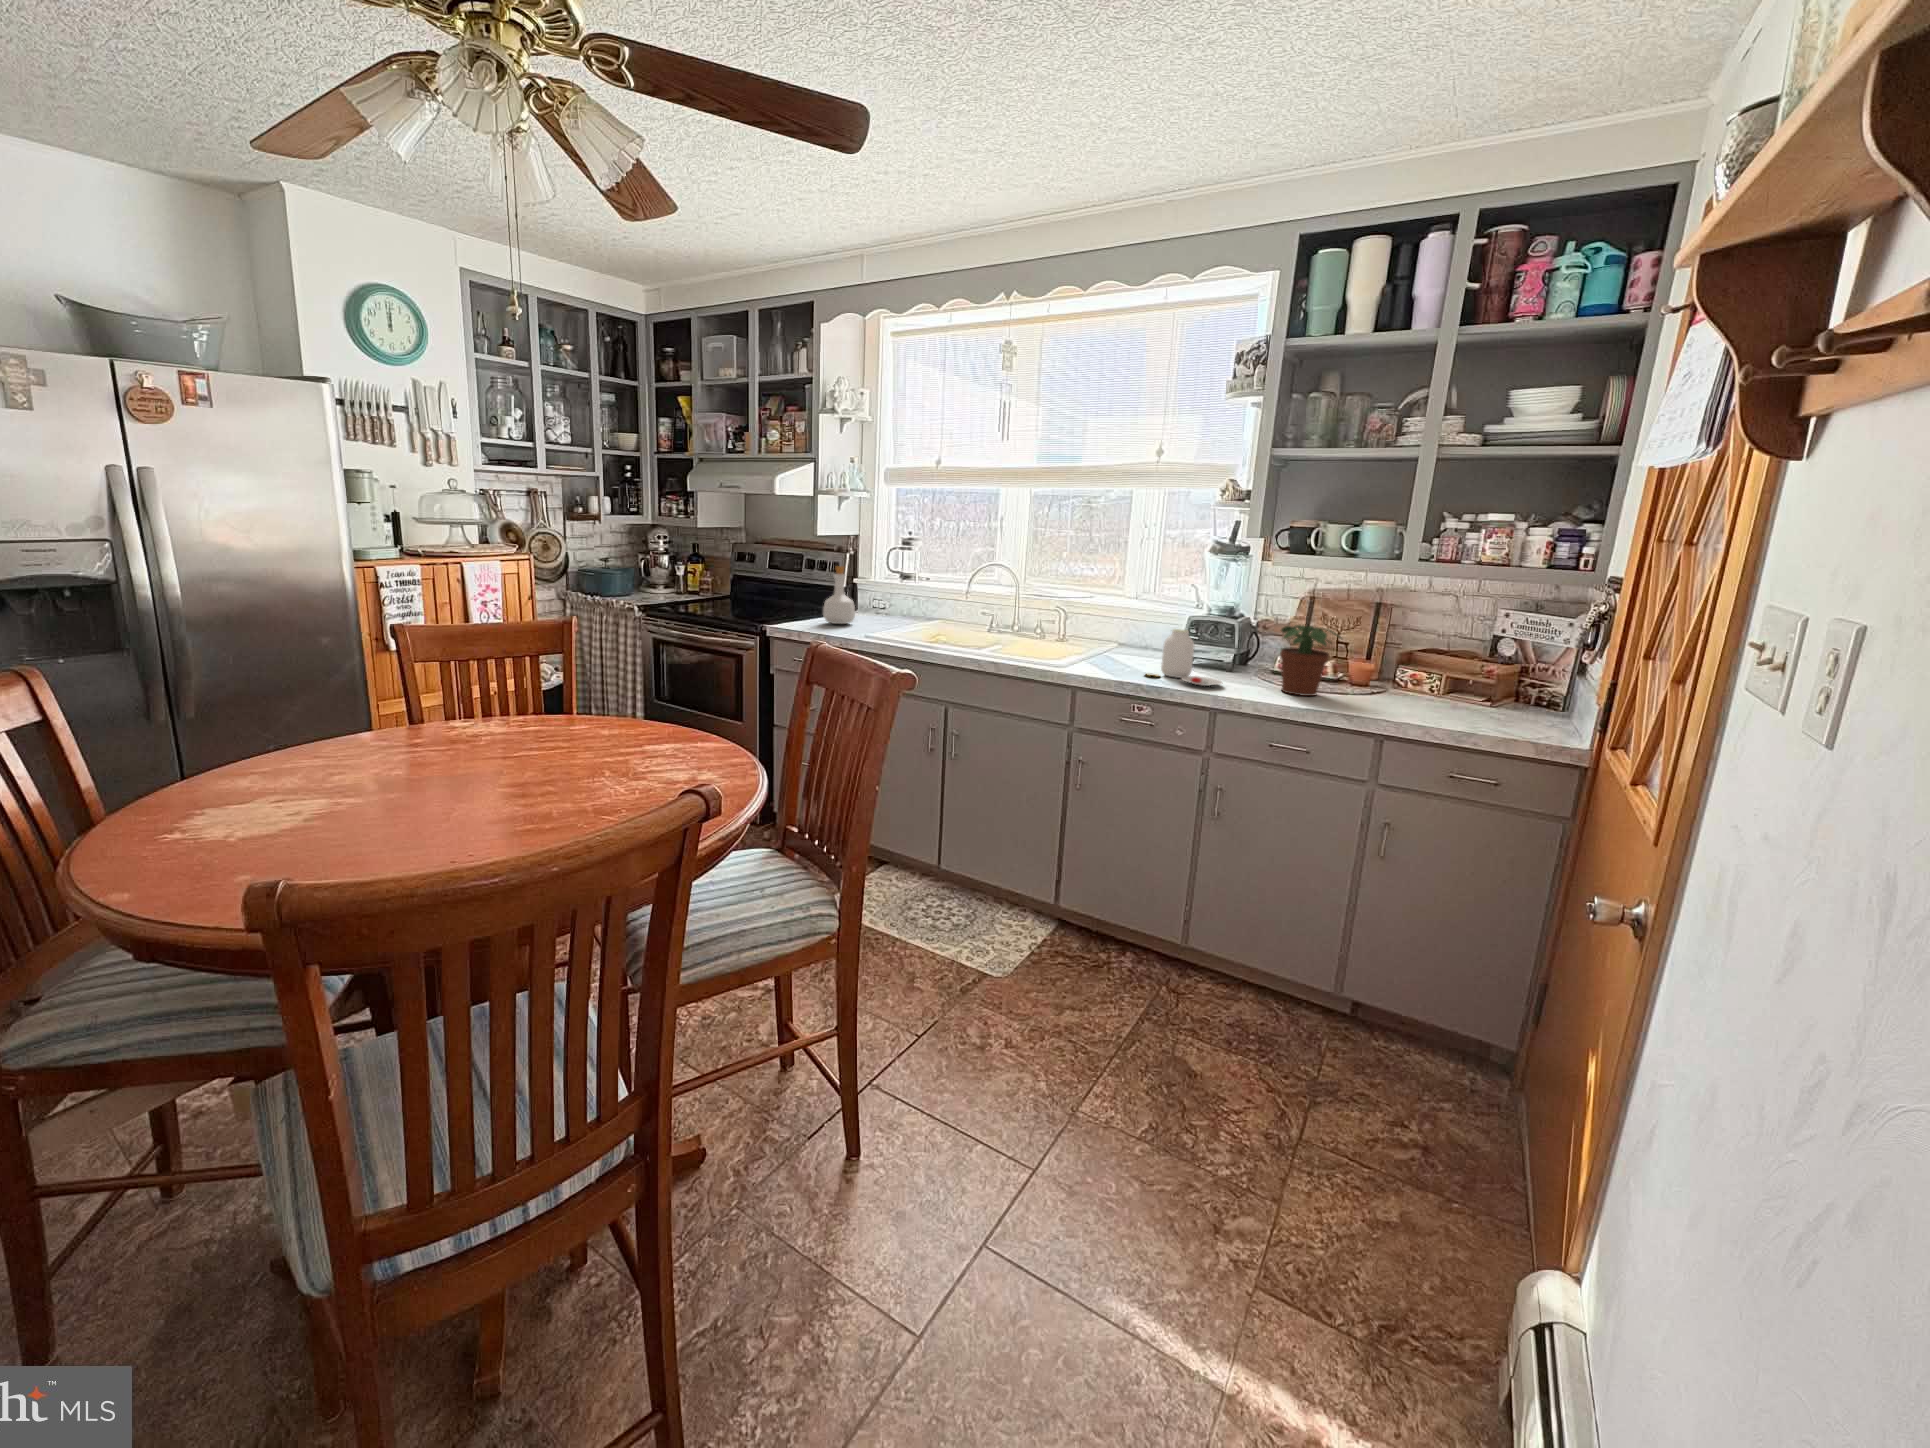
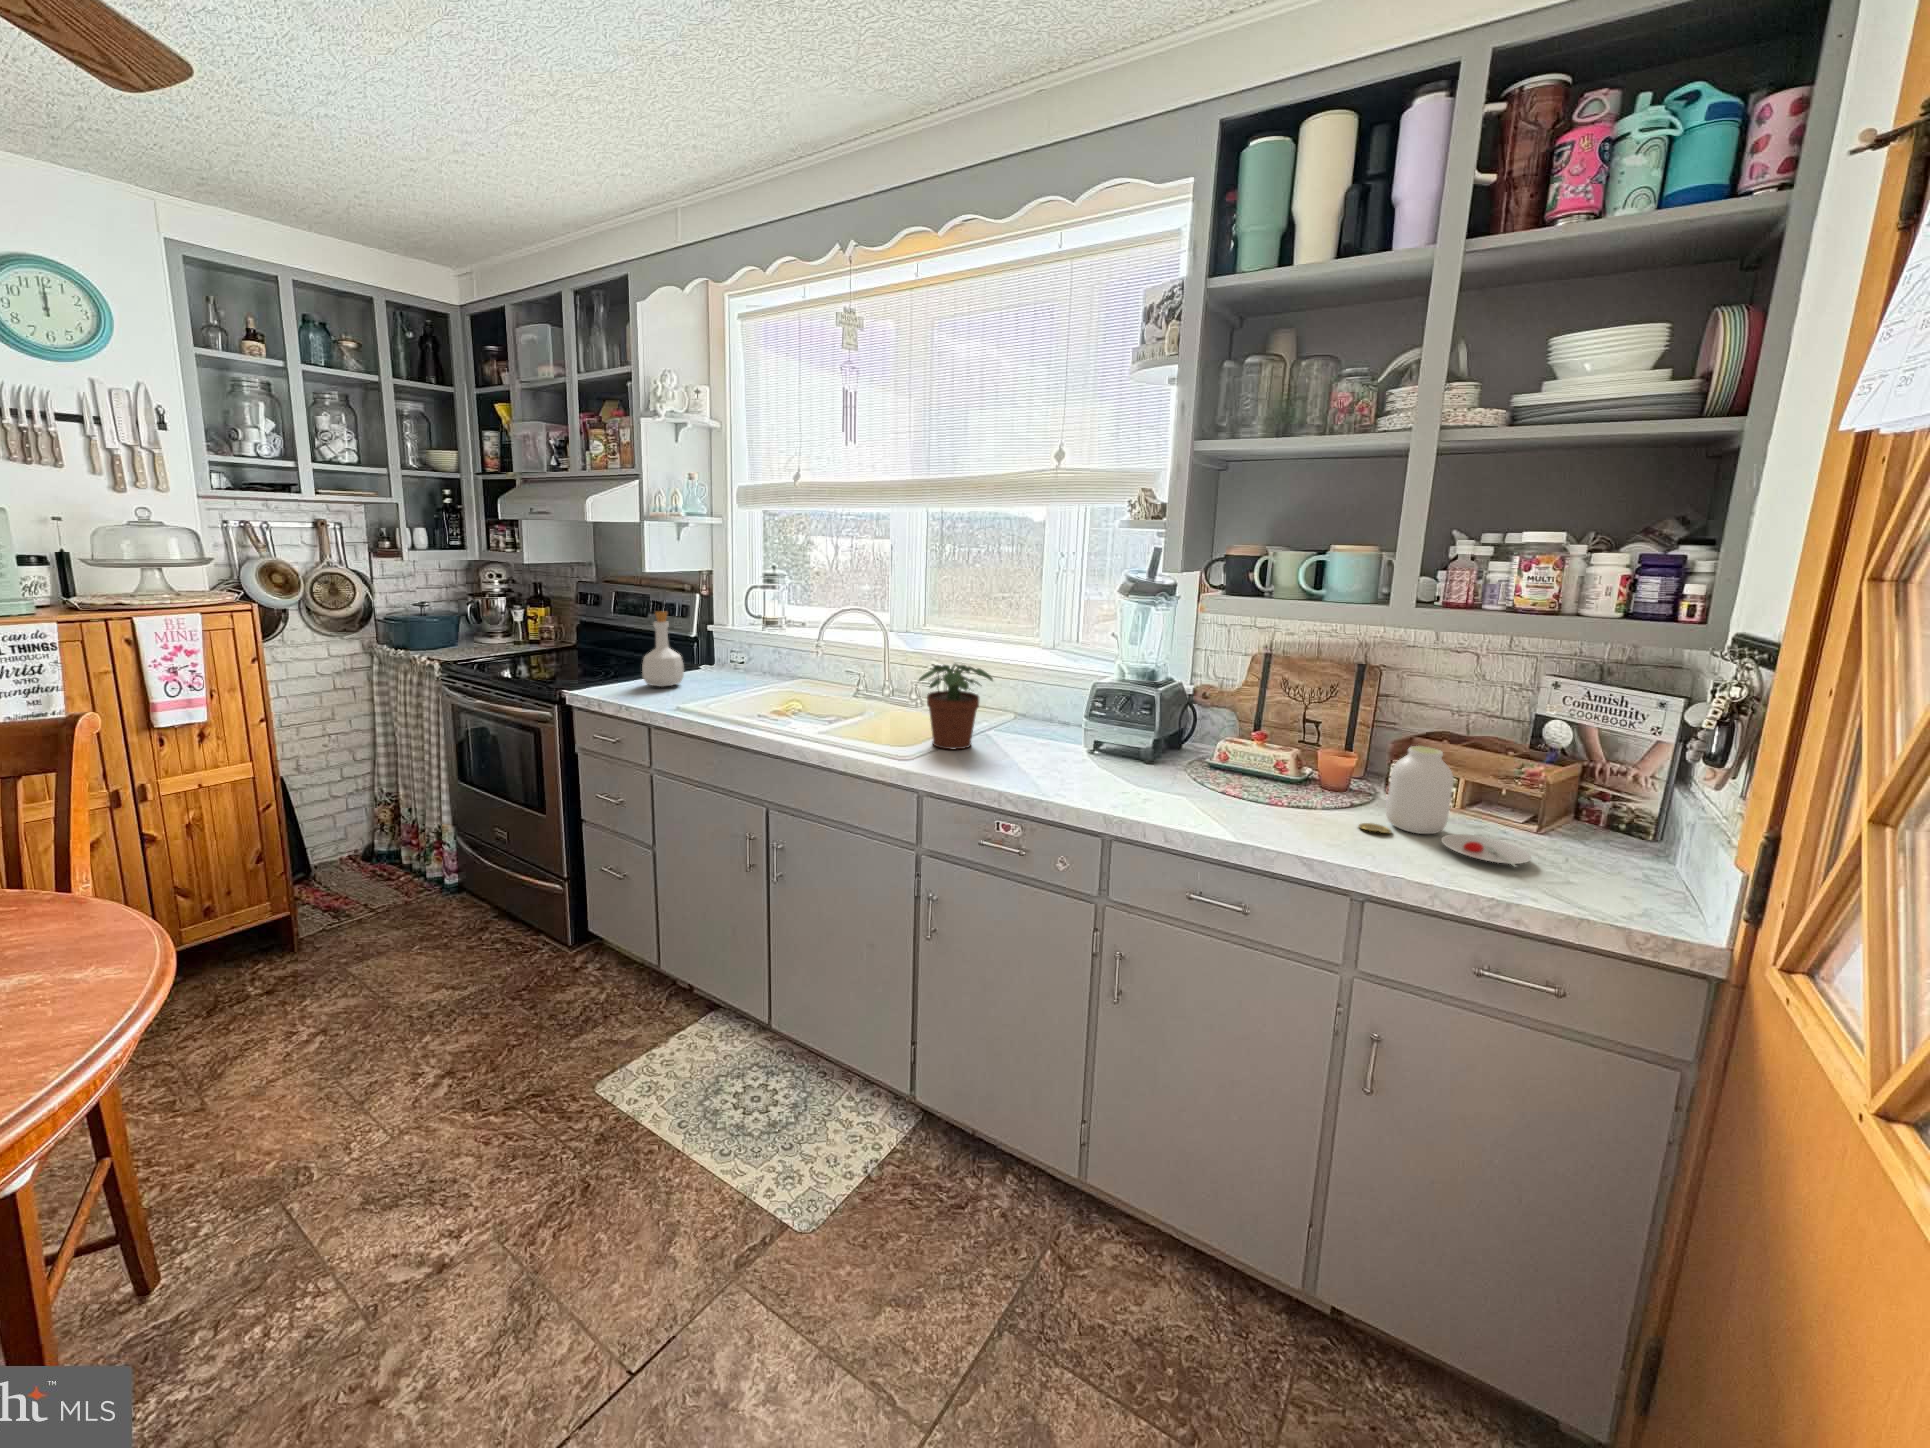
potted plant: present [1280,625,1341,696] -> present [919,664,993,749]
jar: present [1147,629,1222,686] -> present [1359,746,1531,866]

